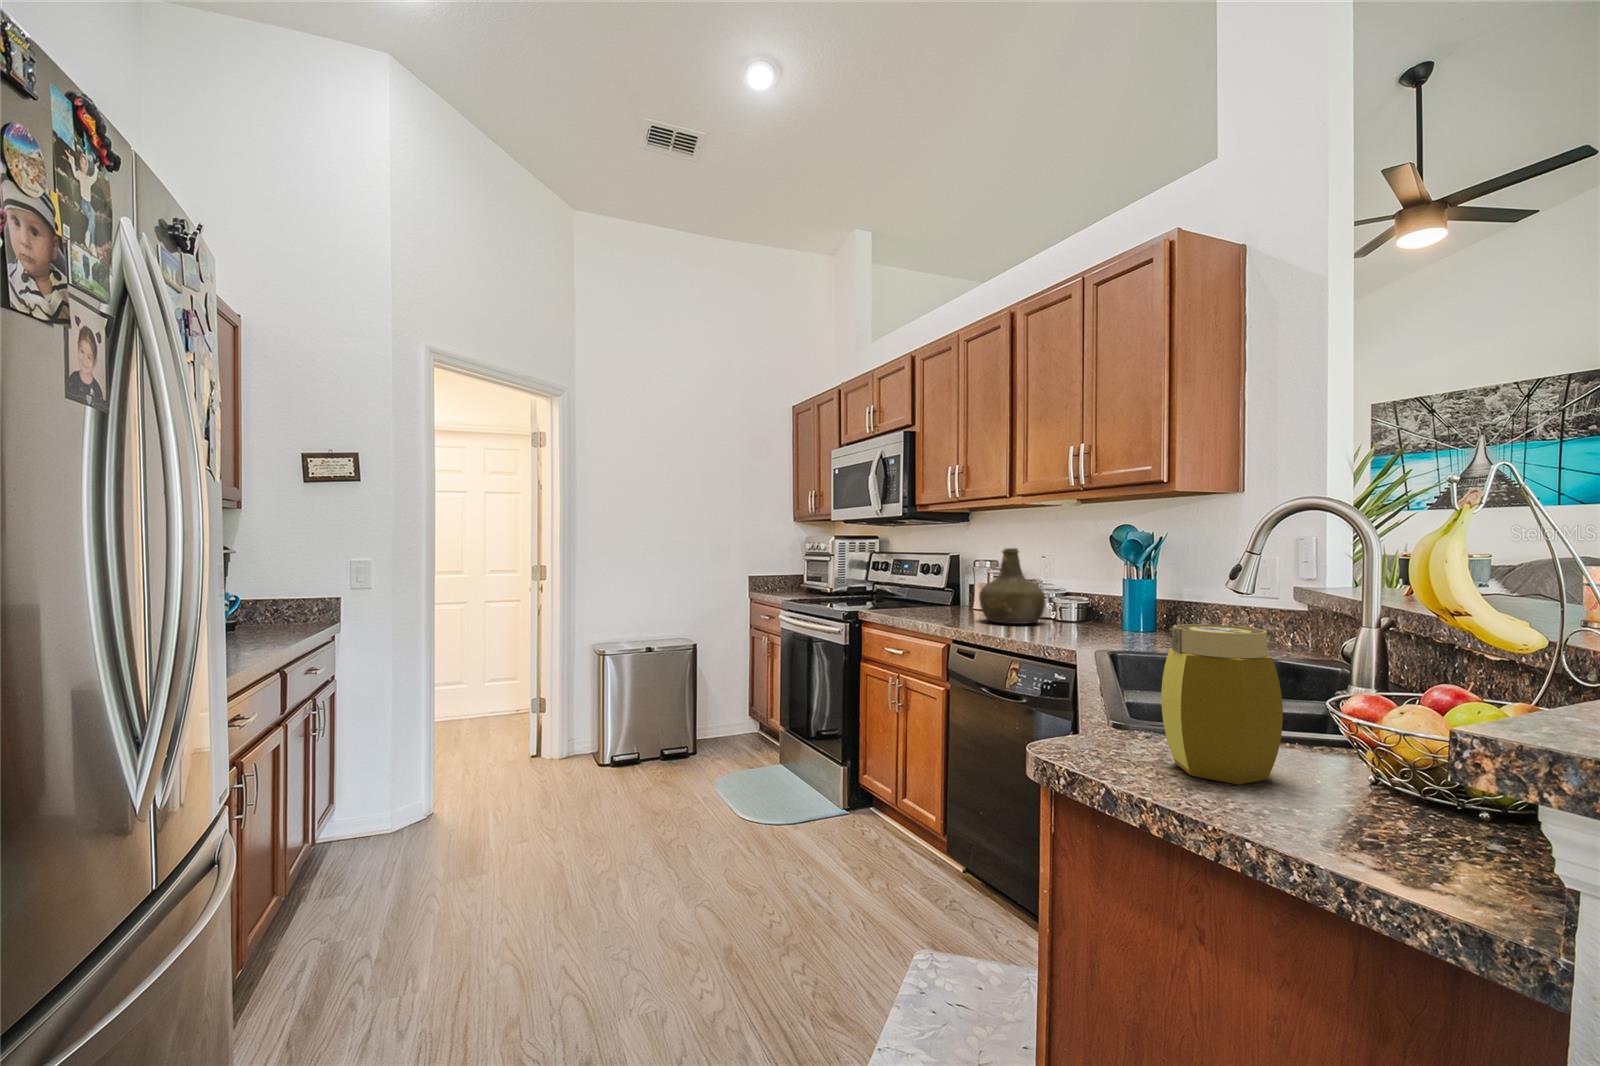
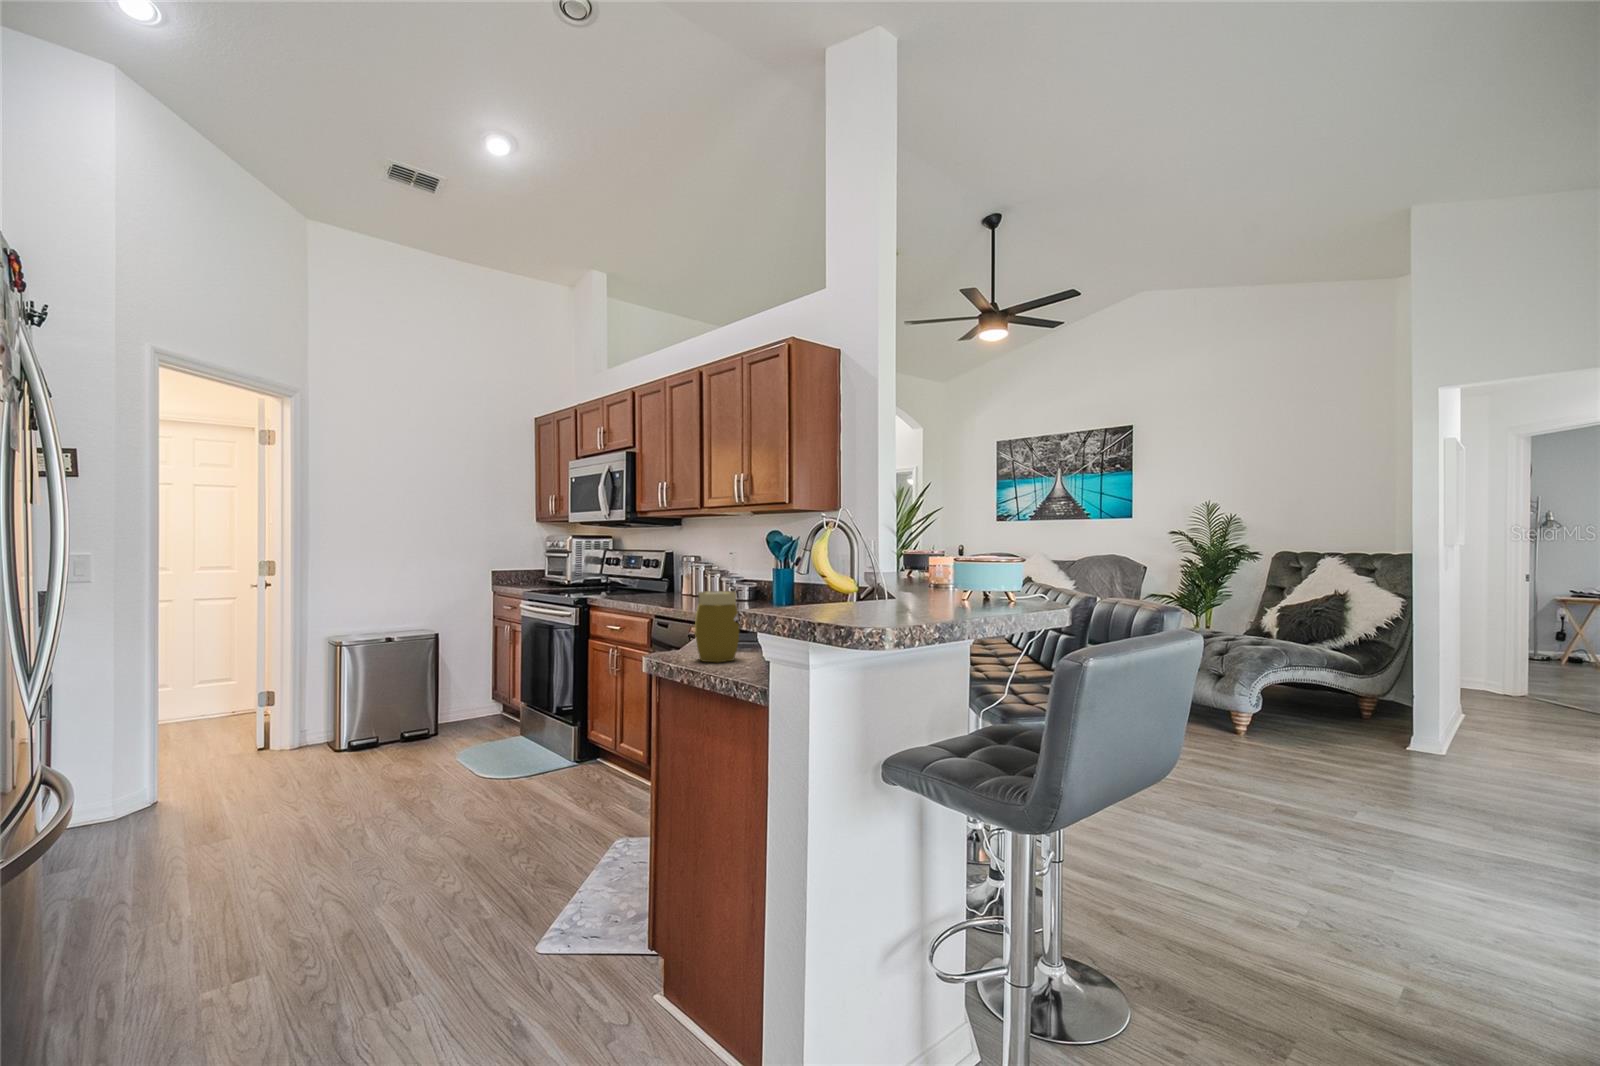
bottle: present [979,548,1045,624] -> none [678,547,726,604]

